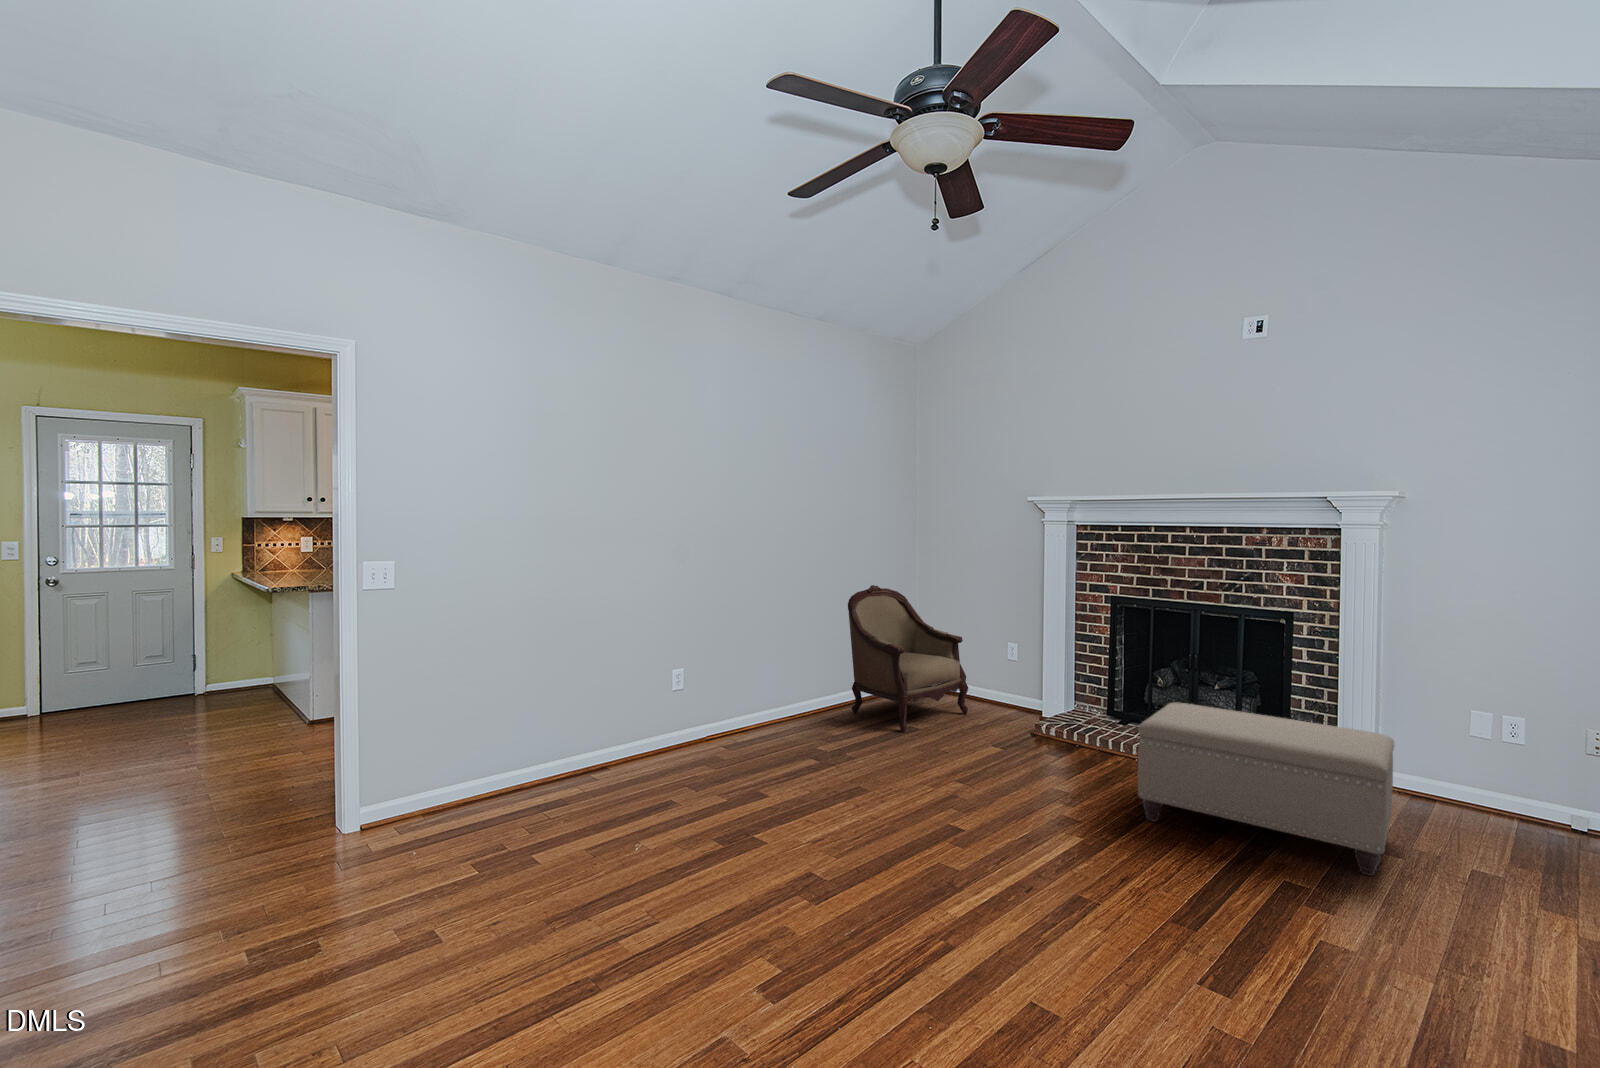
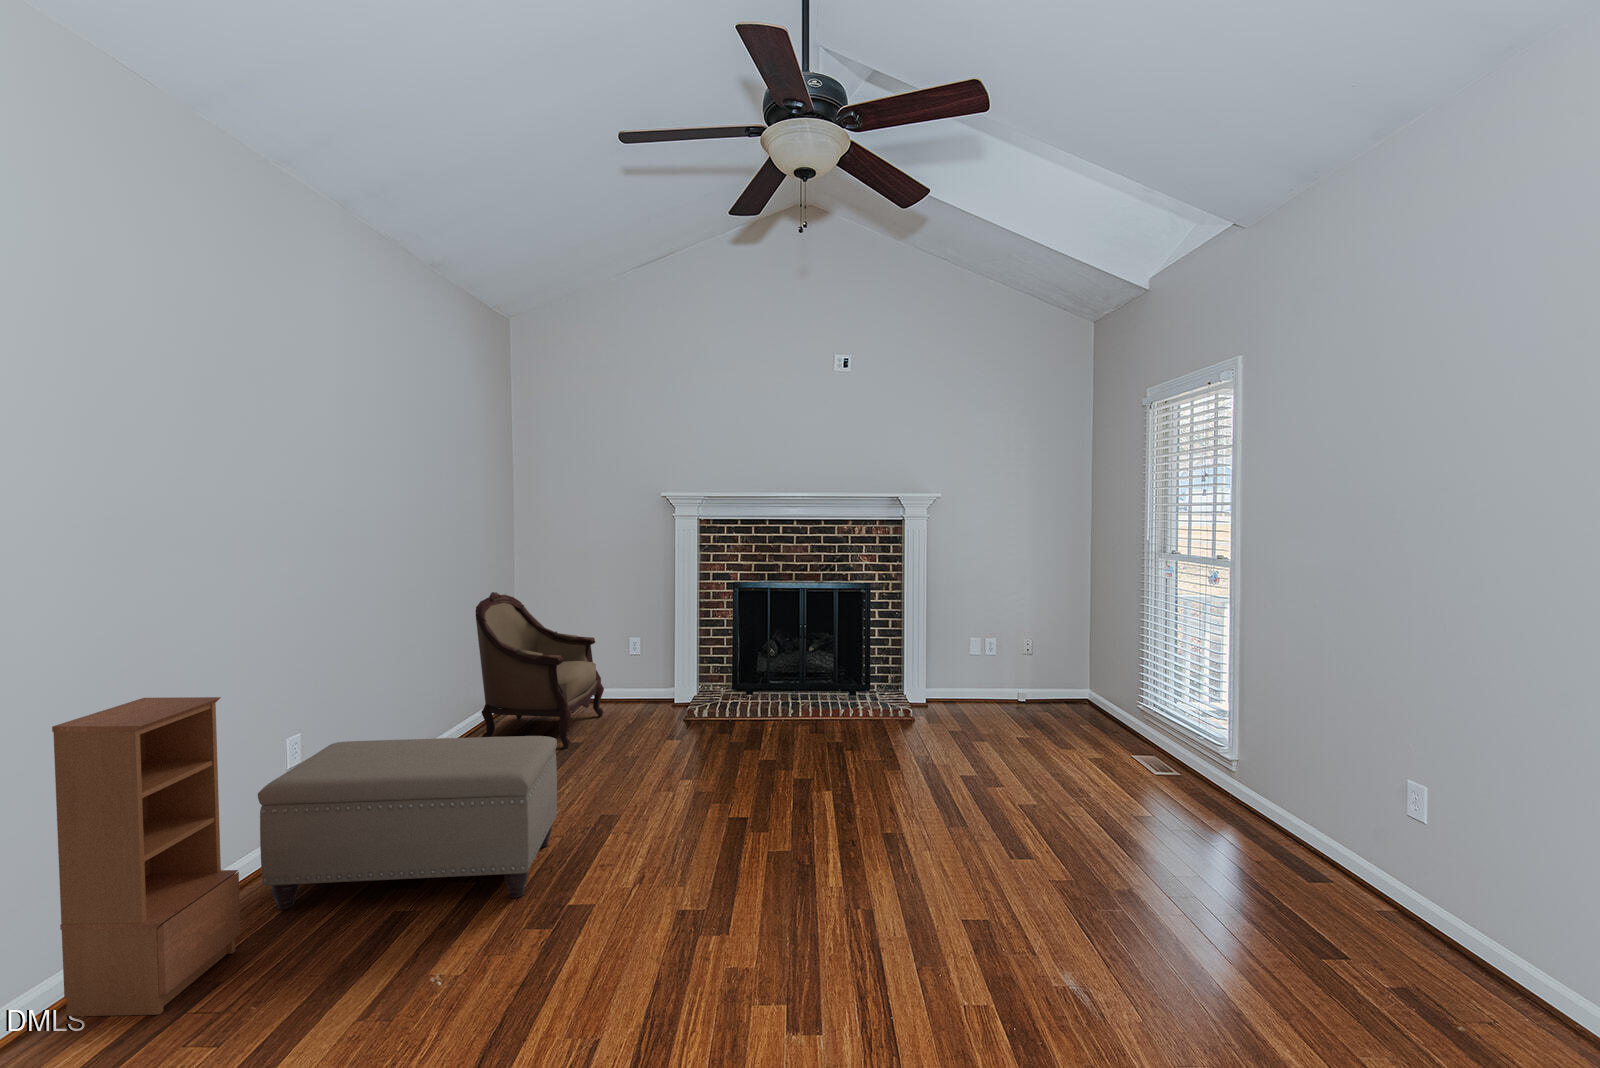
bookcase: none [496,624,582,811] -> present [52,697,241,1016]
ottoman: present [1138,703,1394,876] -> present [258,736,557,910]

